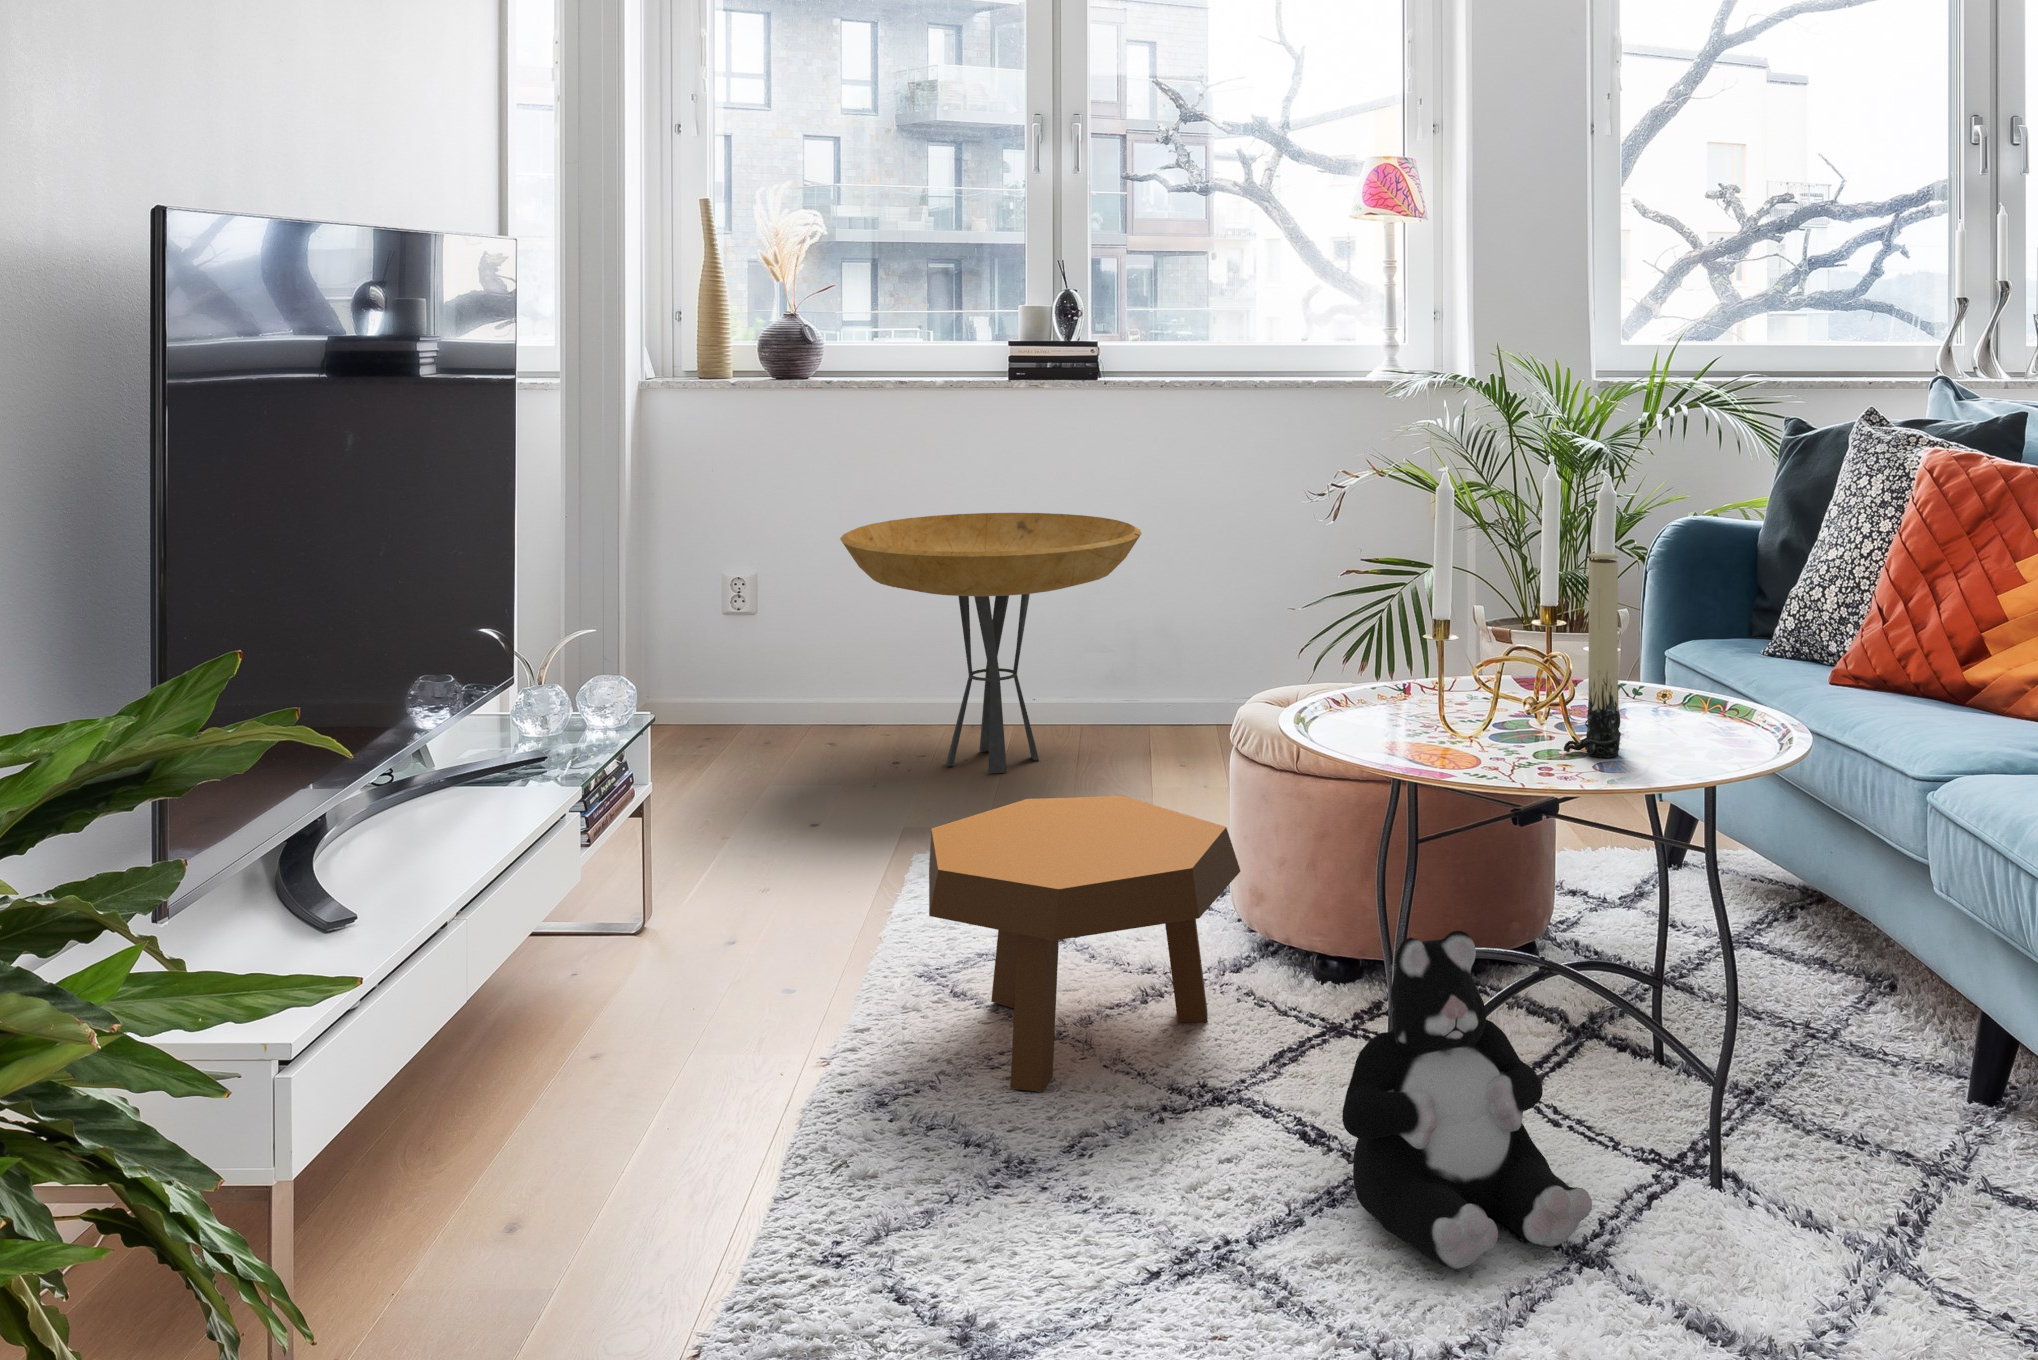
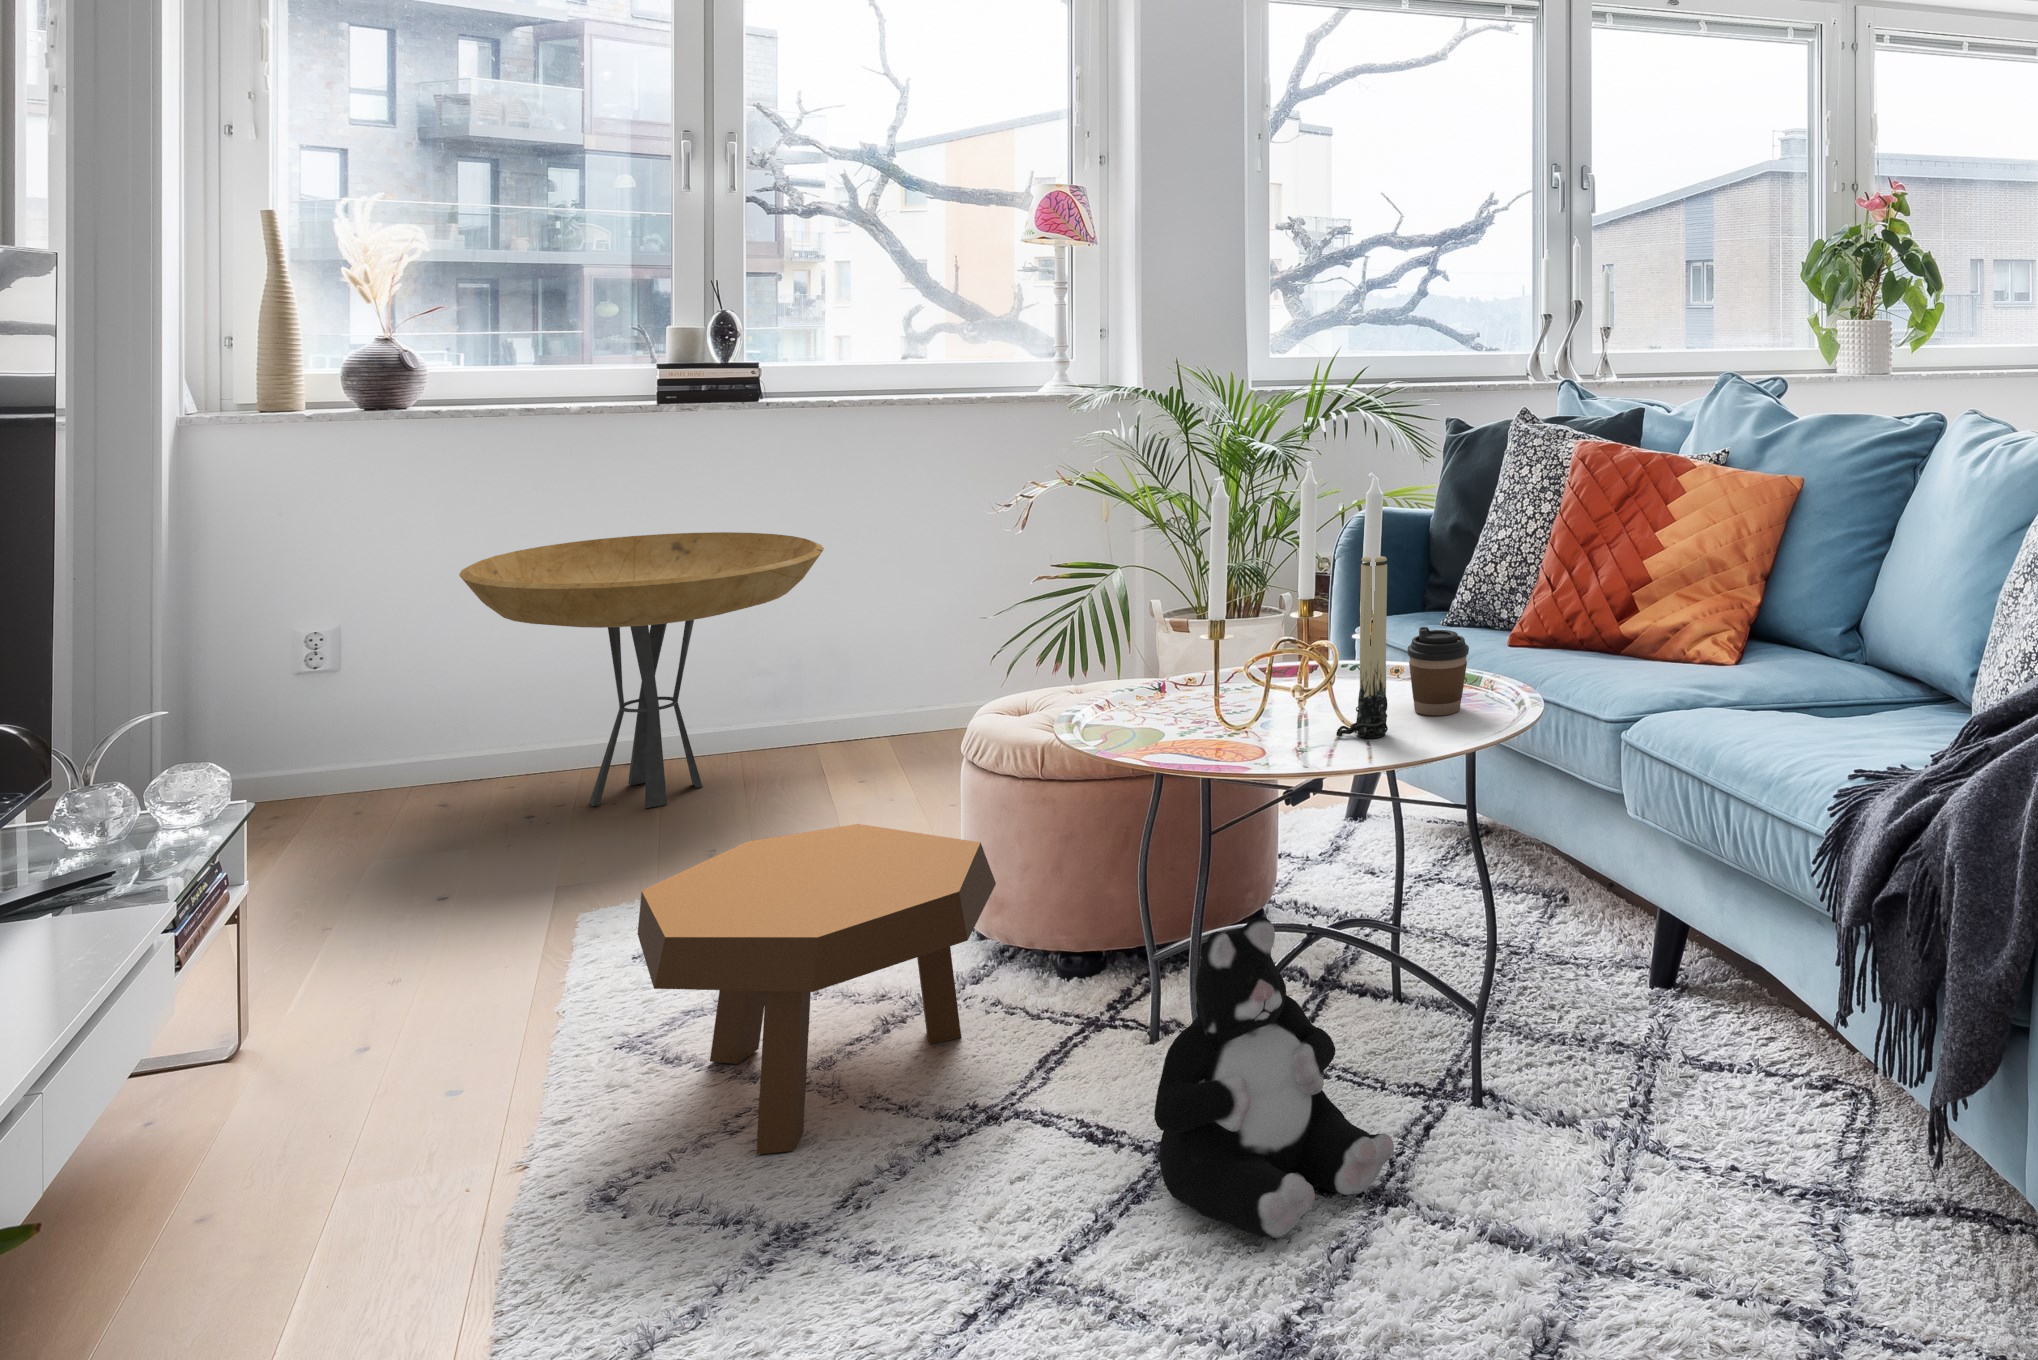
coffee cup: none [1654,640,1726,743] -> present [1408,627,1469,715]

